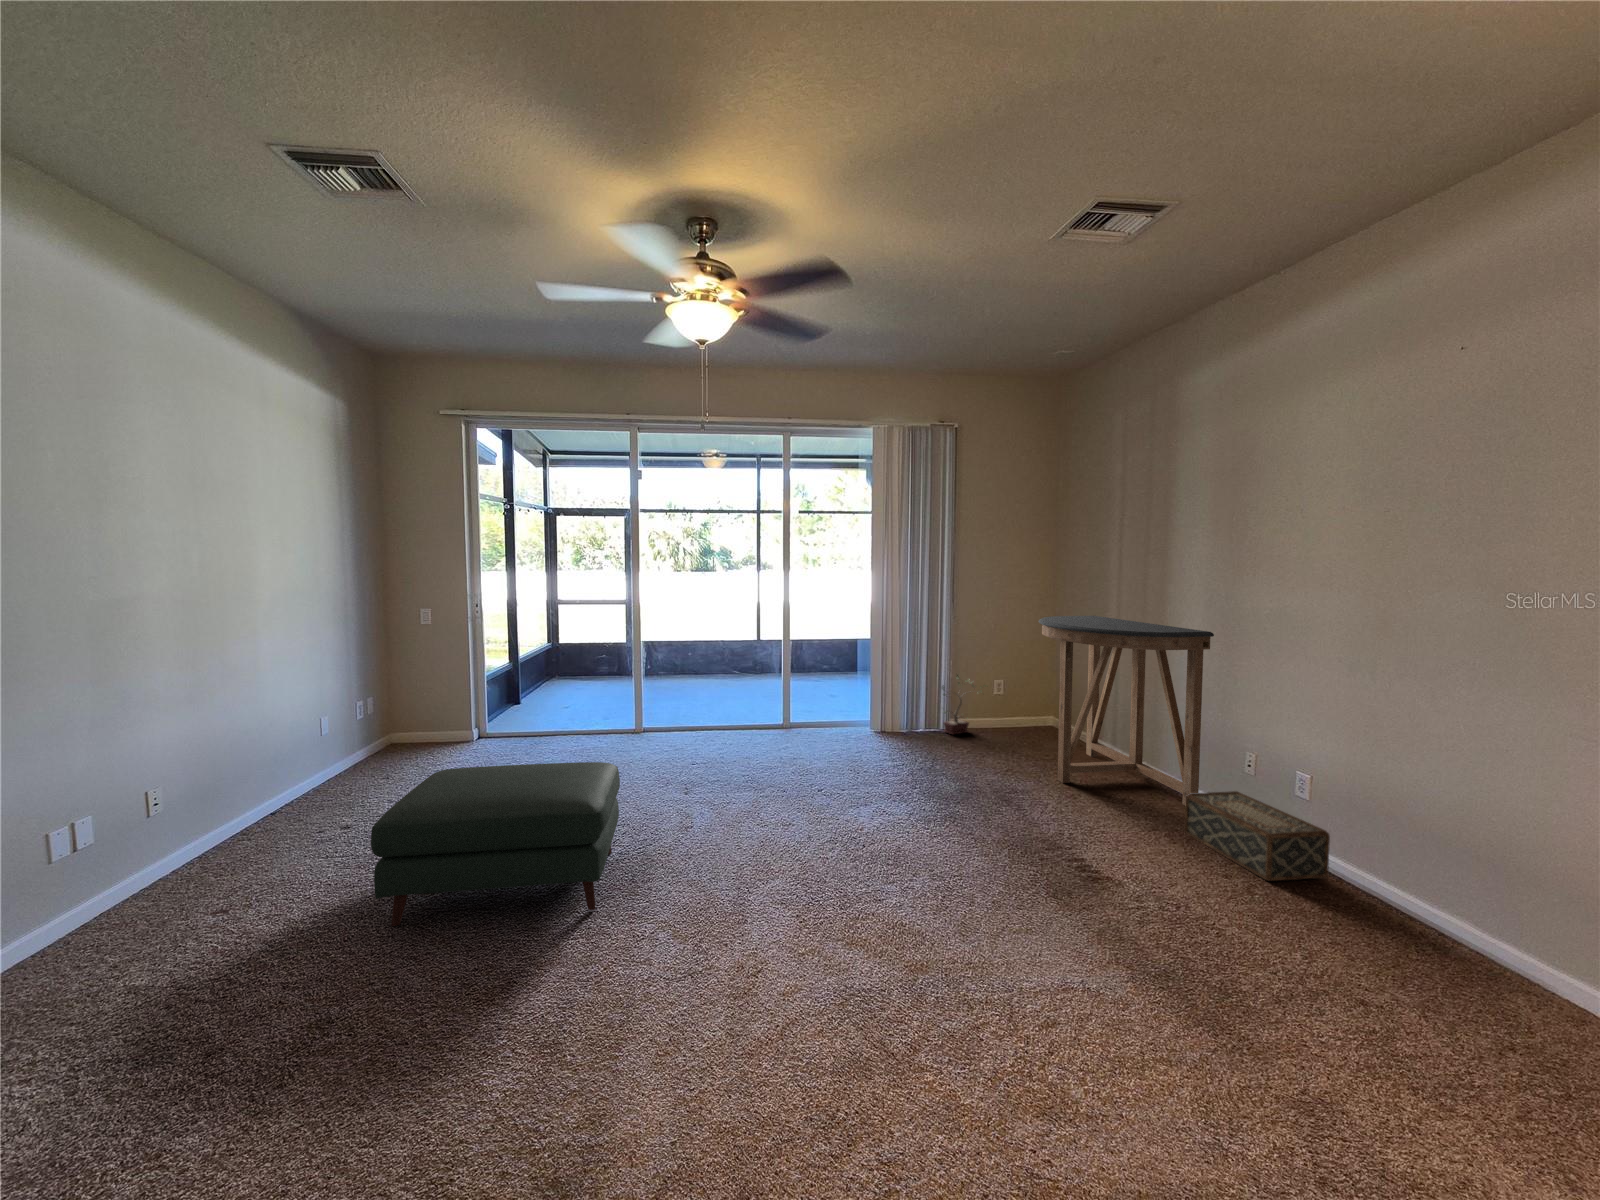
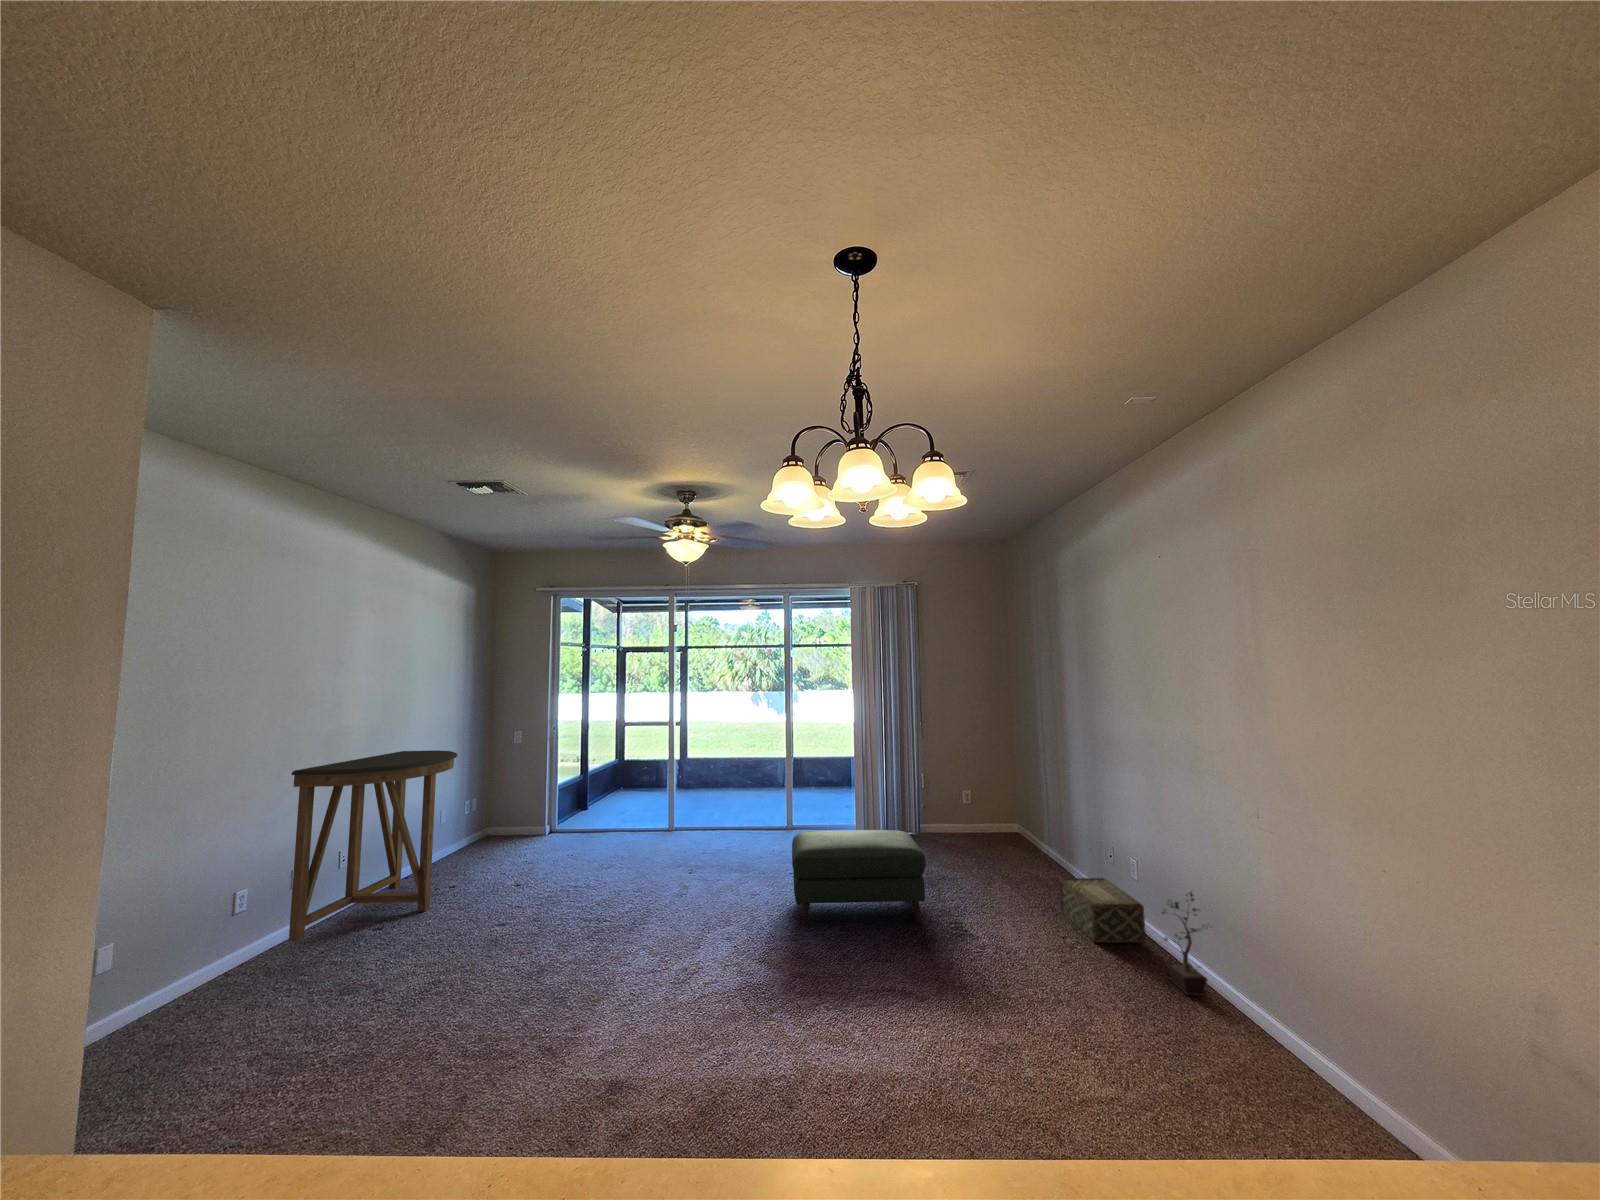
console table: present [1039,616,1214,805] -> present [289,751,458,941]
potted plant: present [942,675,986,734] -> present [1161,891,1209,995]
ottoman: present [371,762,620,926] -> present [792,830,926,924]

